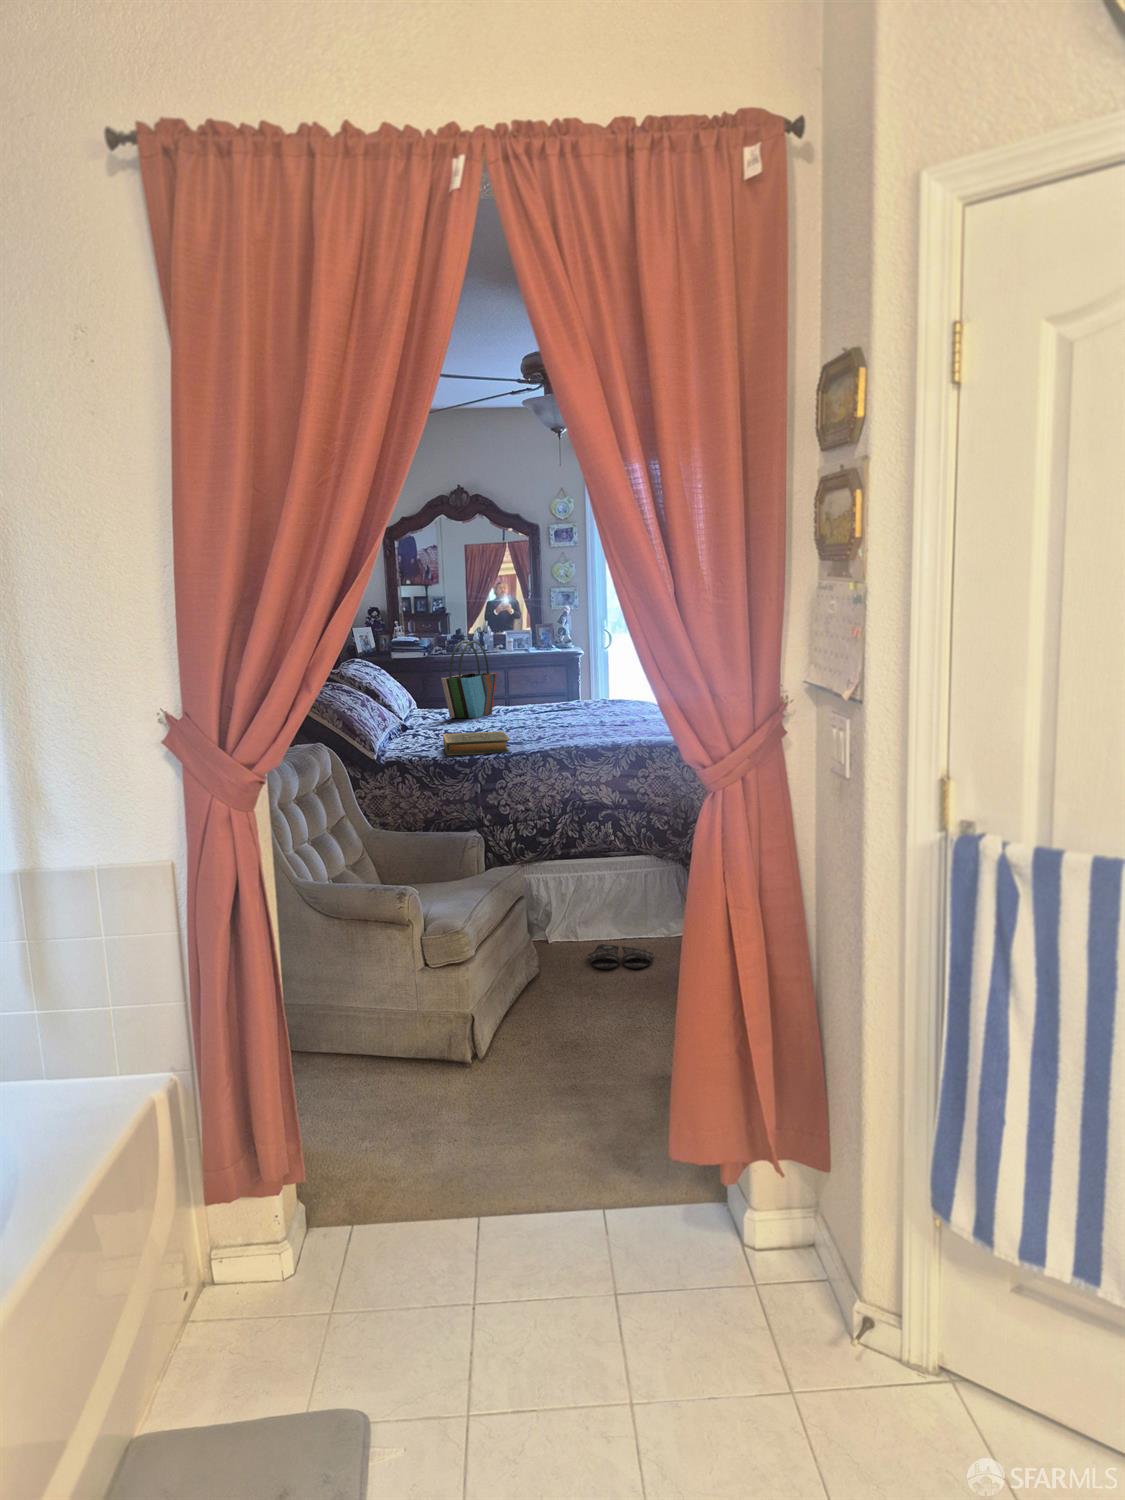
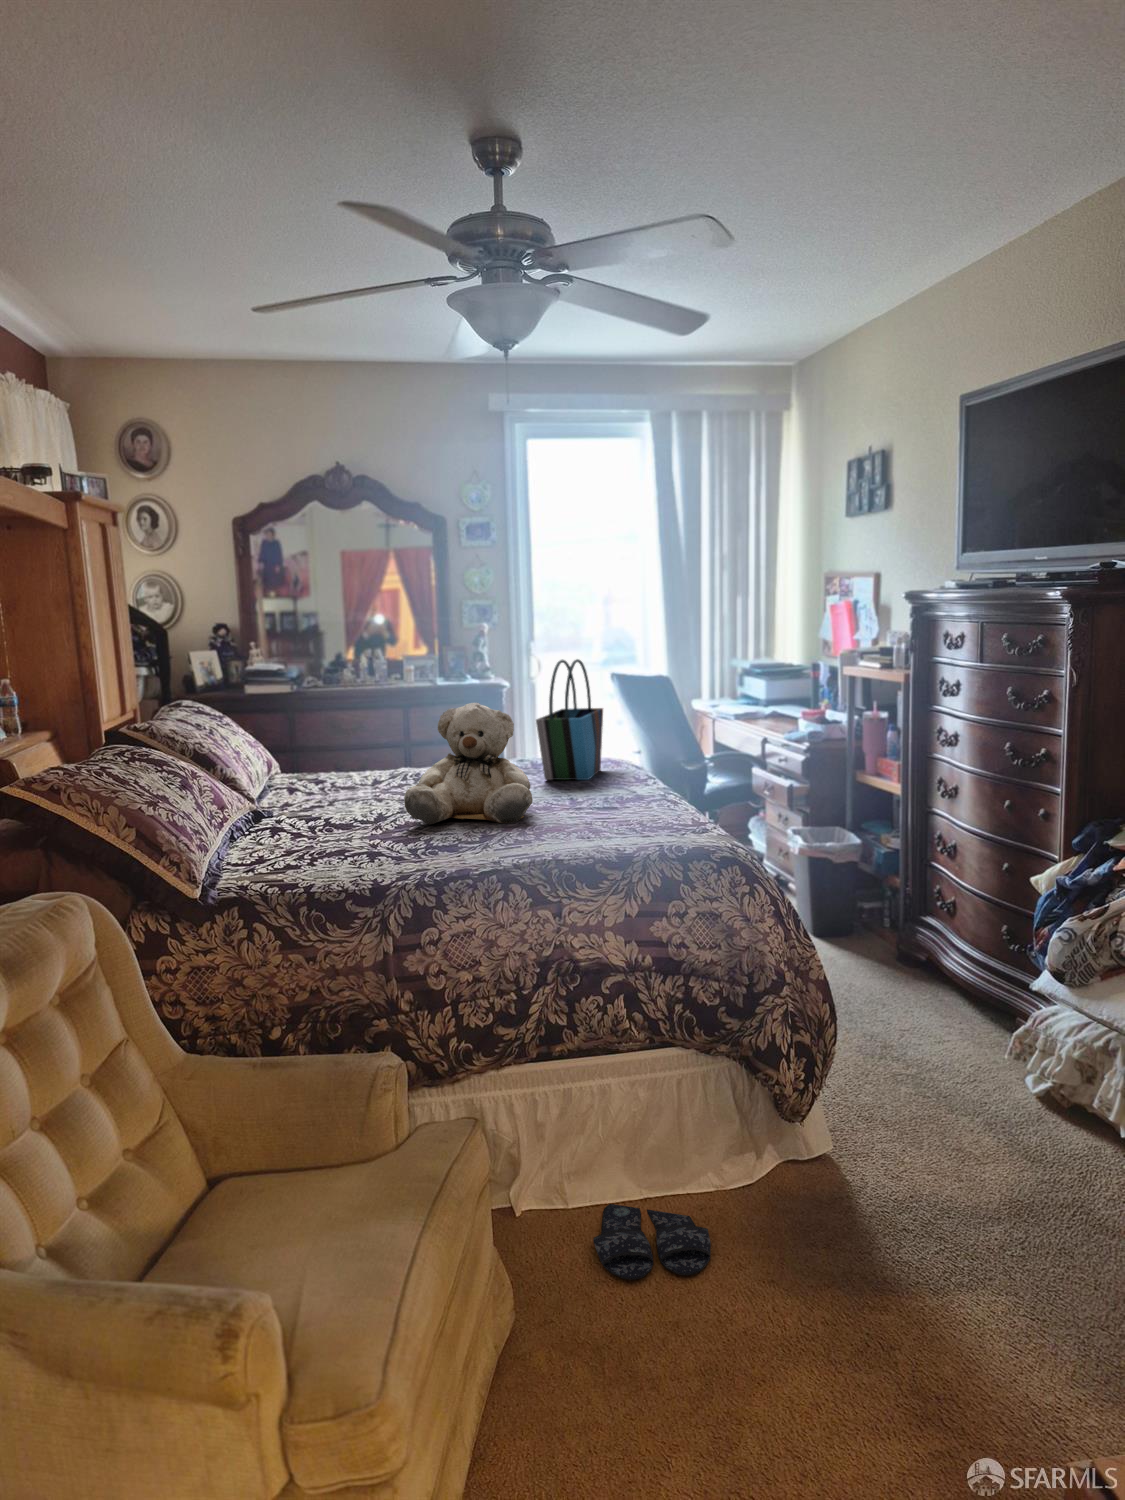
tote bag: present [441,641,497,718] -> present [536,659,603,780]
teddy bear: none [494,659,573,733] -> present [404,703,533,825]
hardback book: present [443,731,510,755] -> none [321,832,445,890]

